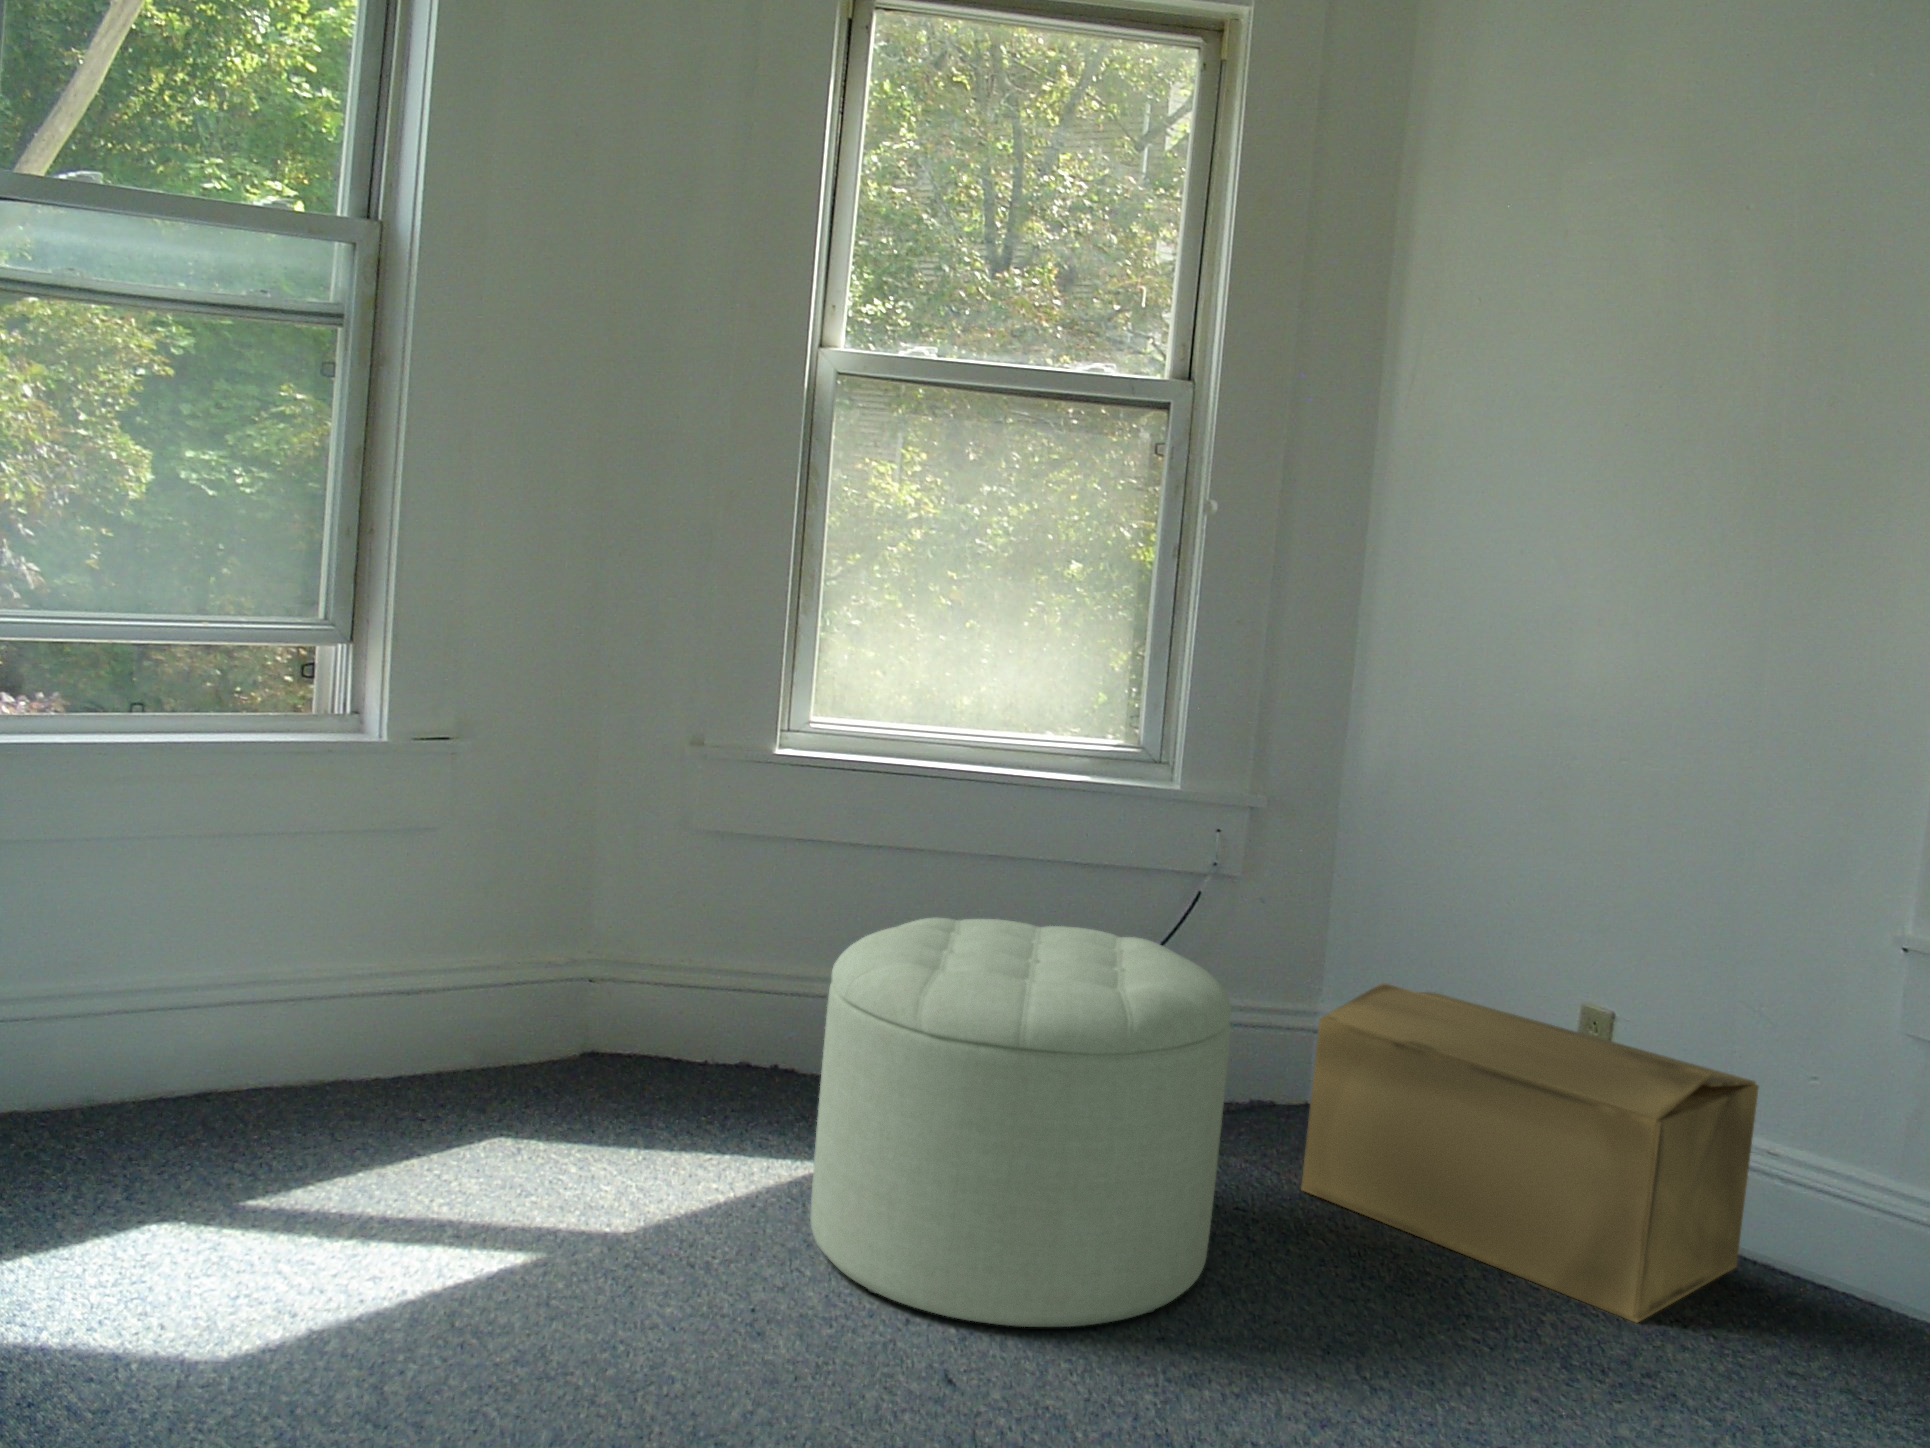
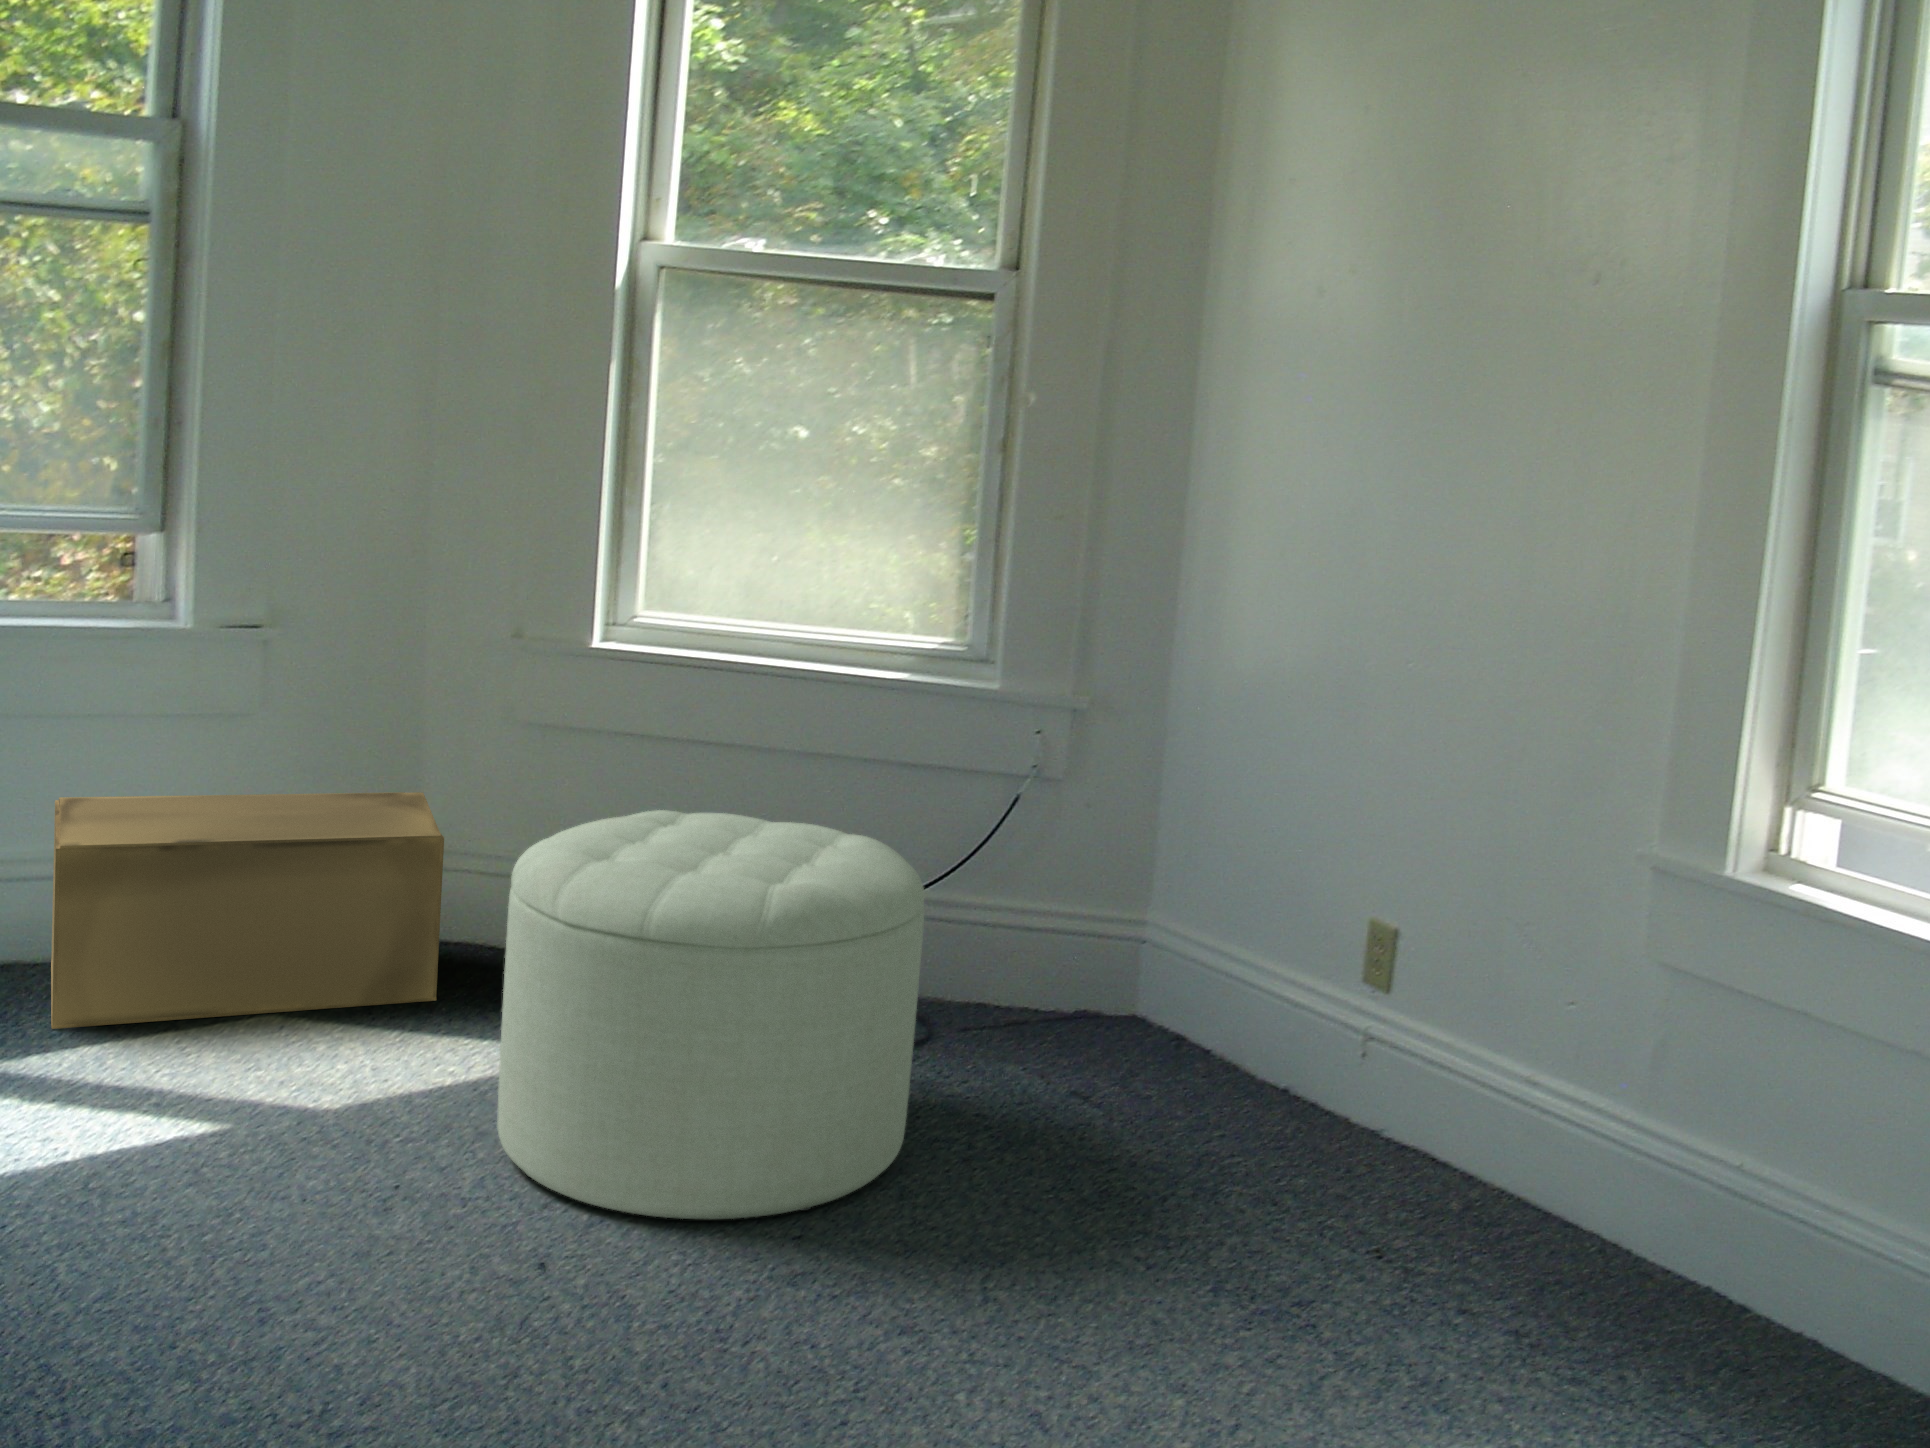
cardboard box: present [1301,983,1759,1323] -> present [51,792,444,1029]

